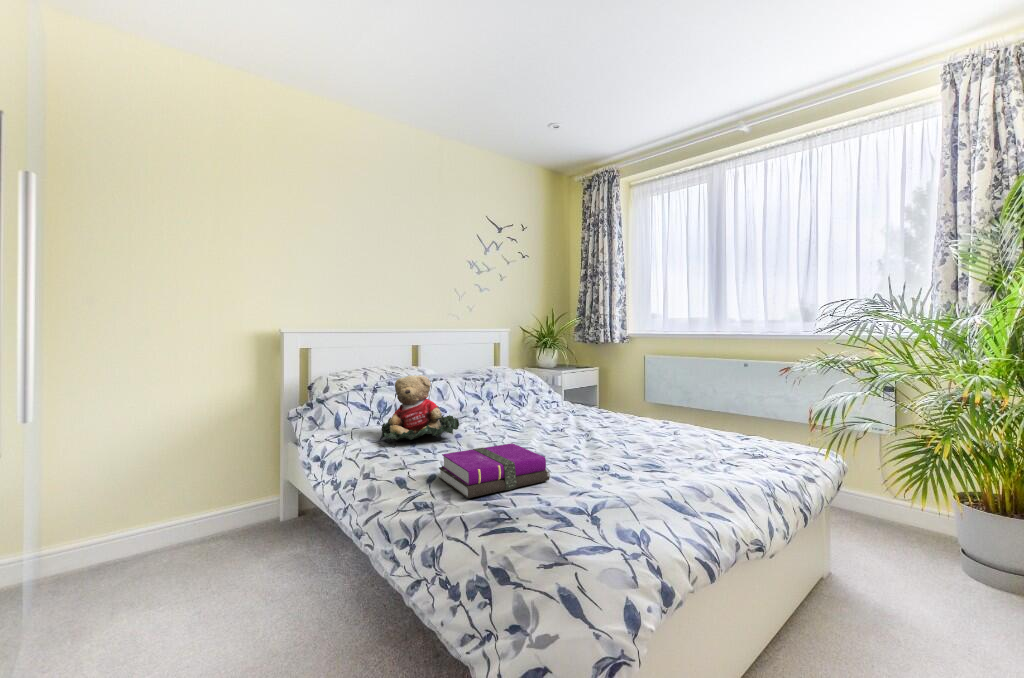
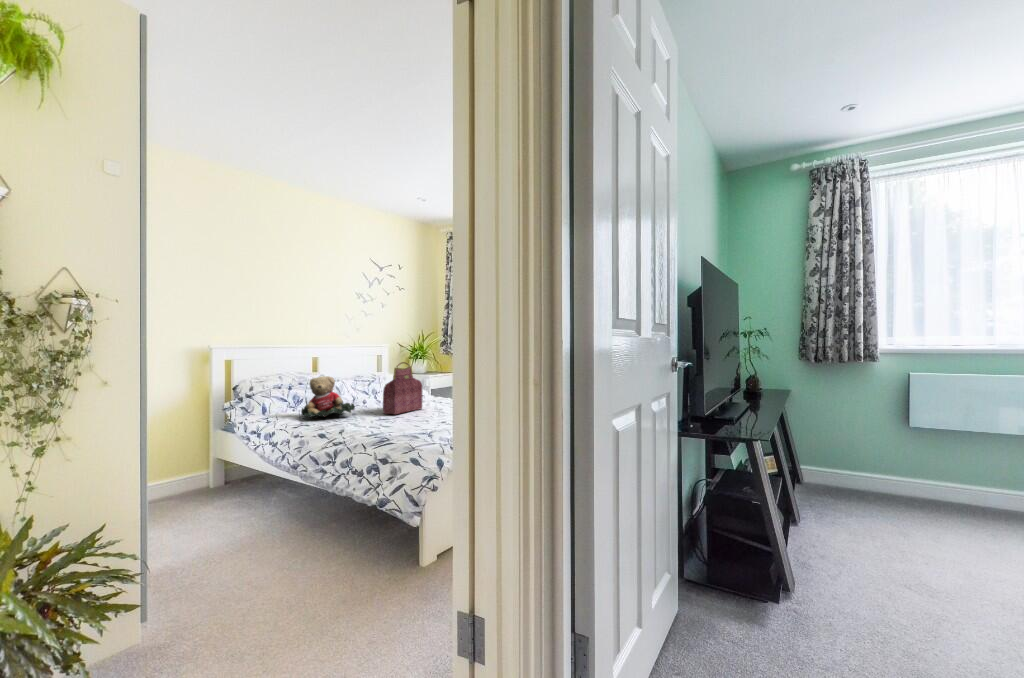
handbag: none [501,354,560,439] -> present [383,362,422,415]
notebook: present [439,443,550,498] -> none [346,413,410,436]

